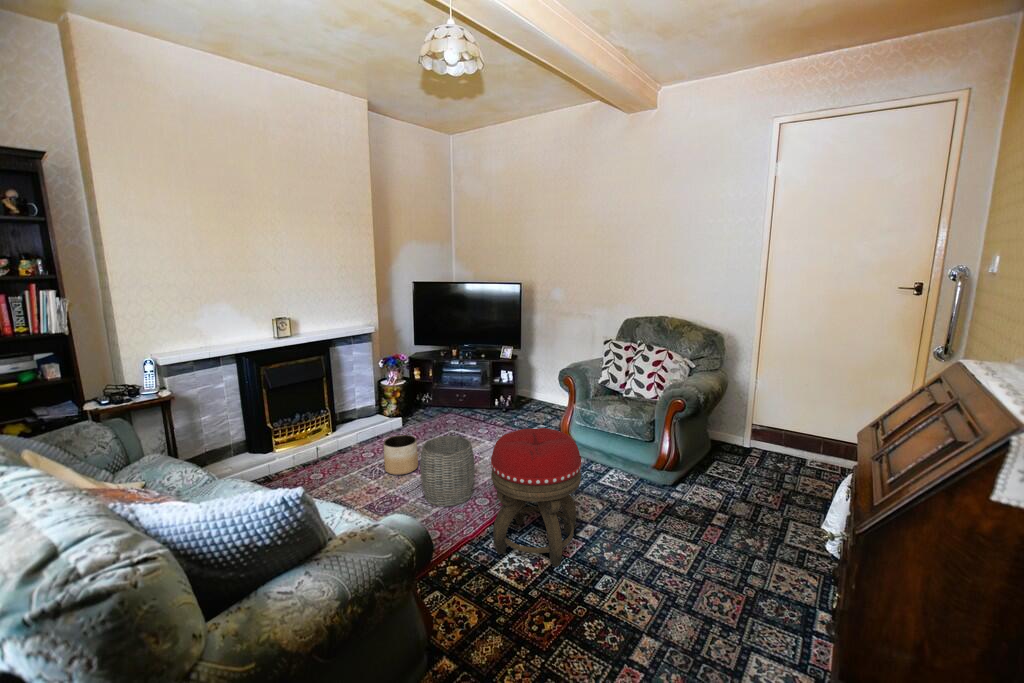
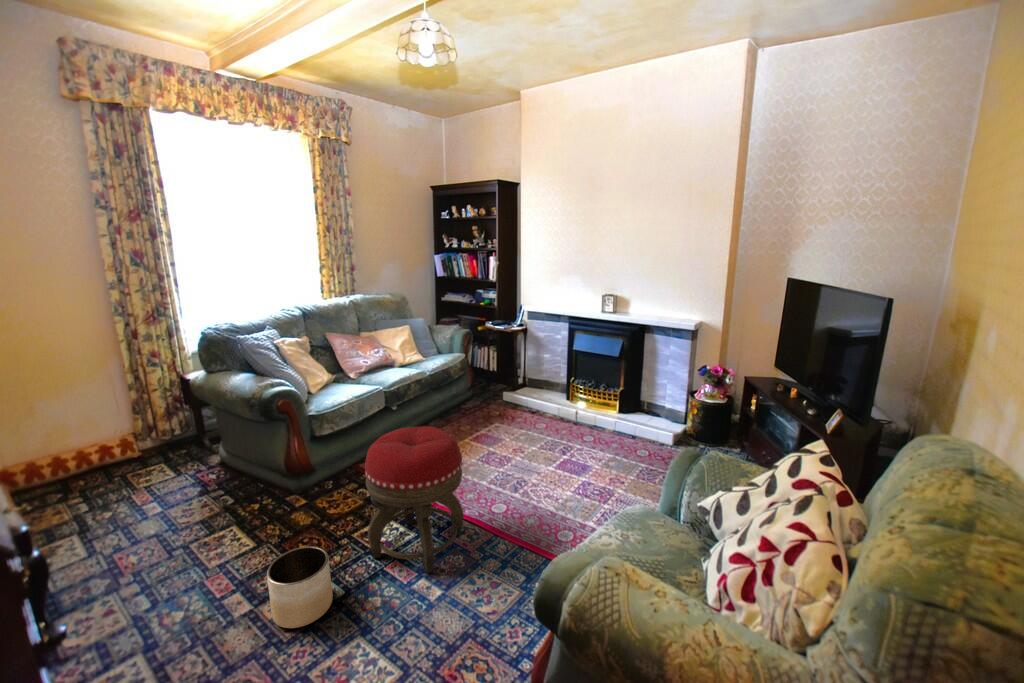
planter: present [384,435,418,475] -> present [267,546,333,628]
woven basket: present [420,436,475,507] -> none [490,428,545,502]

